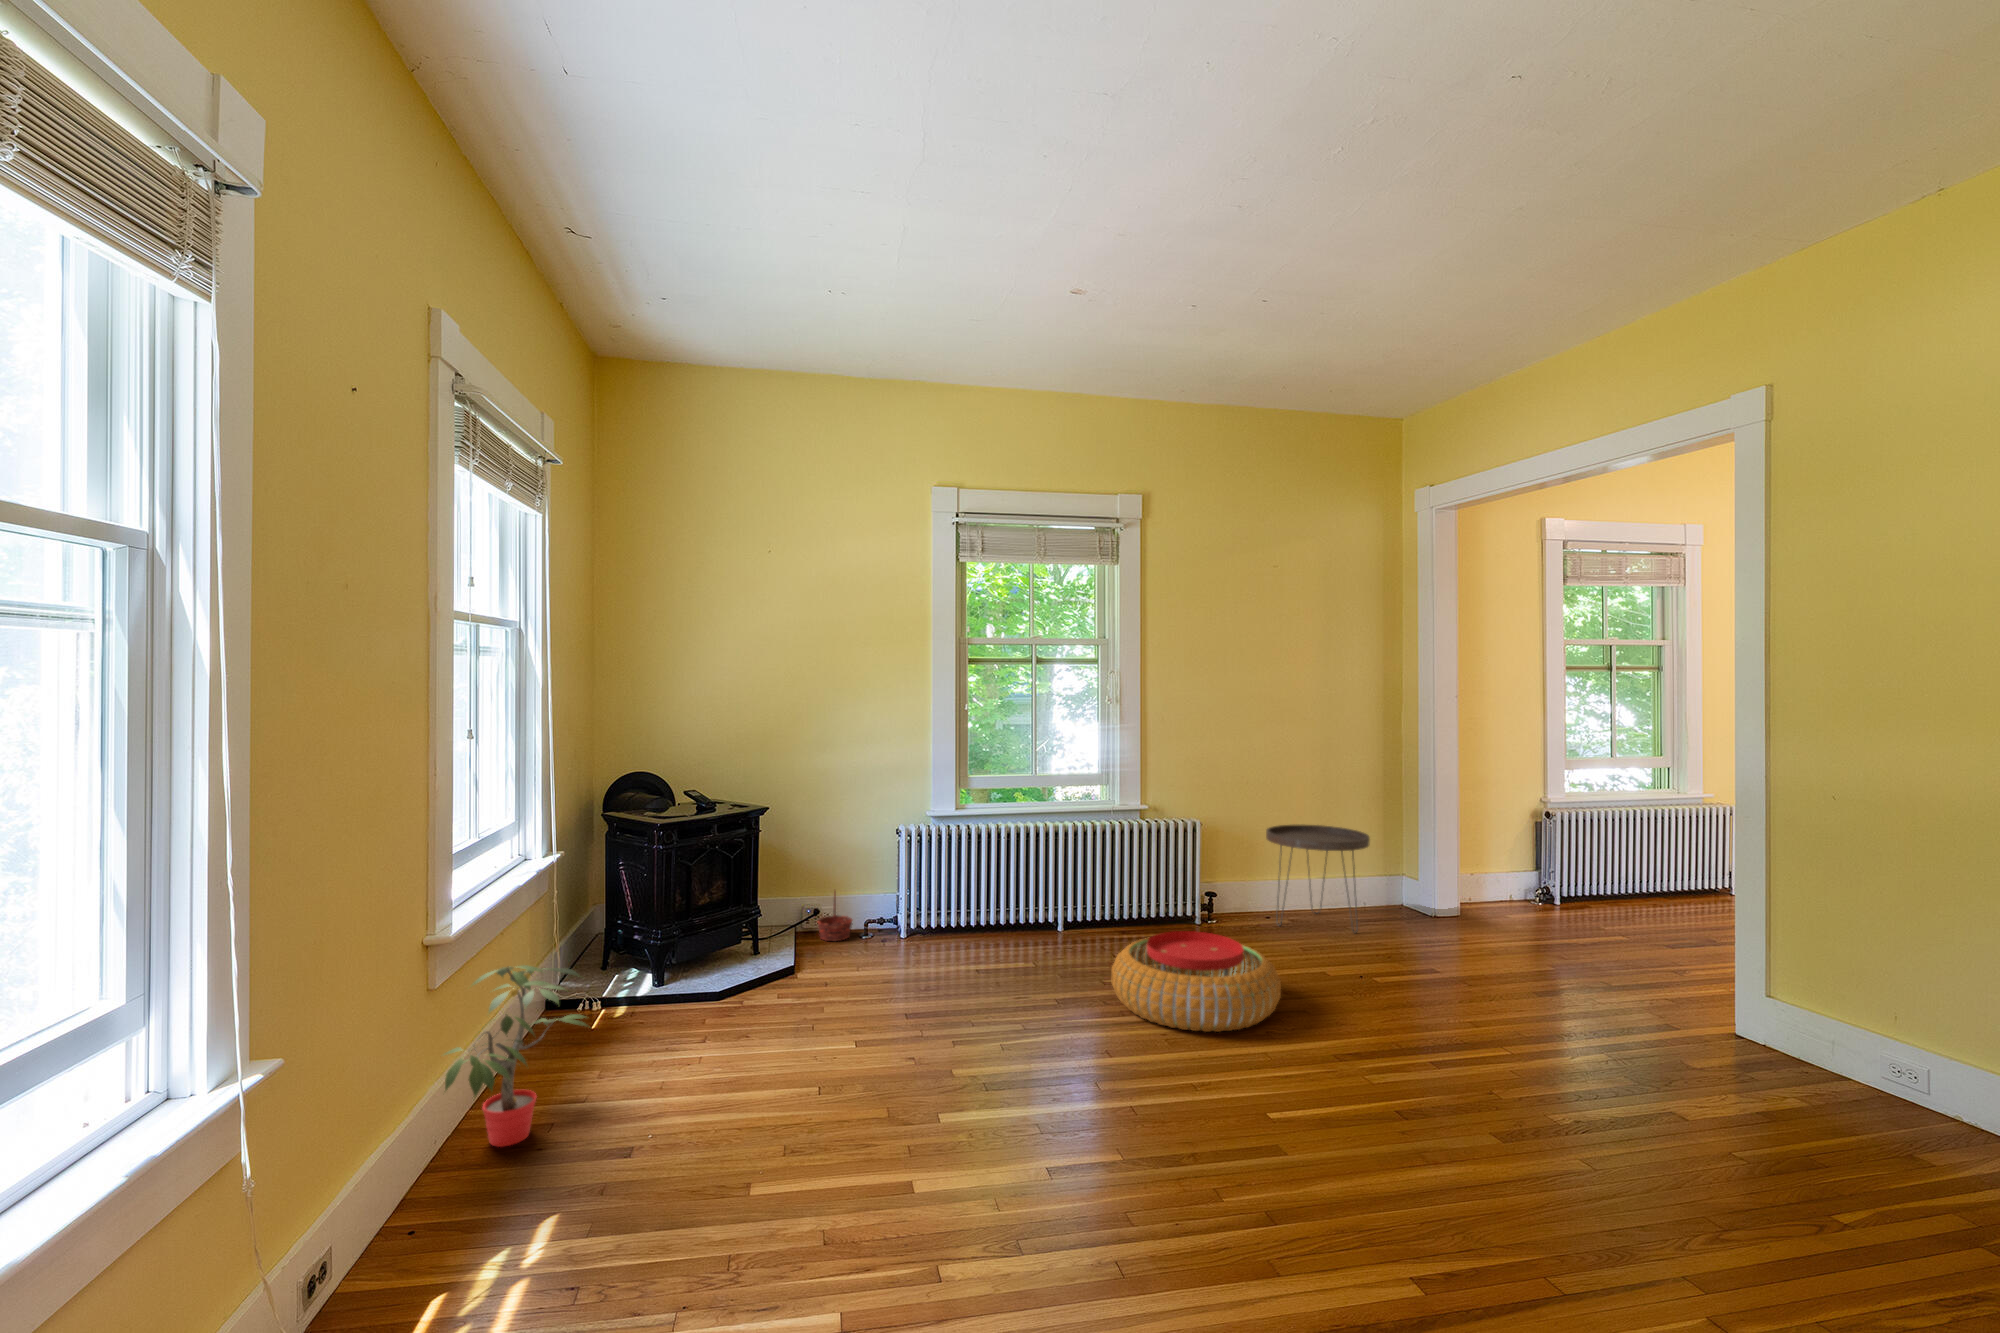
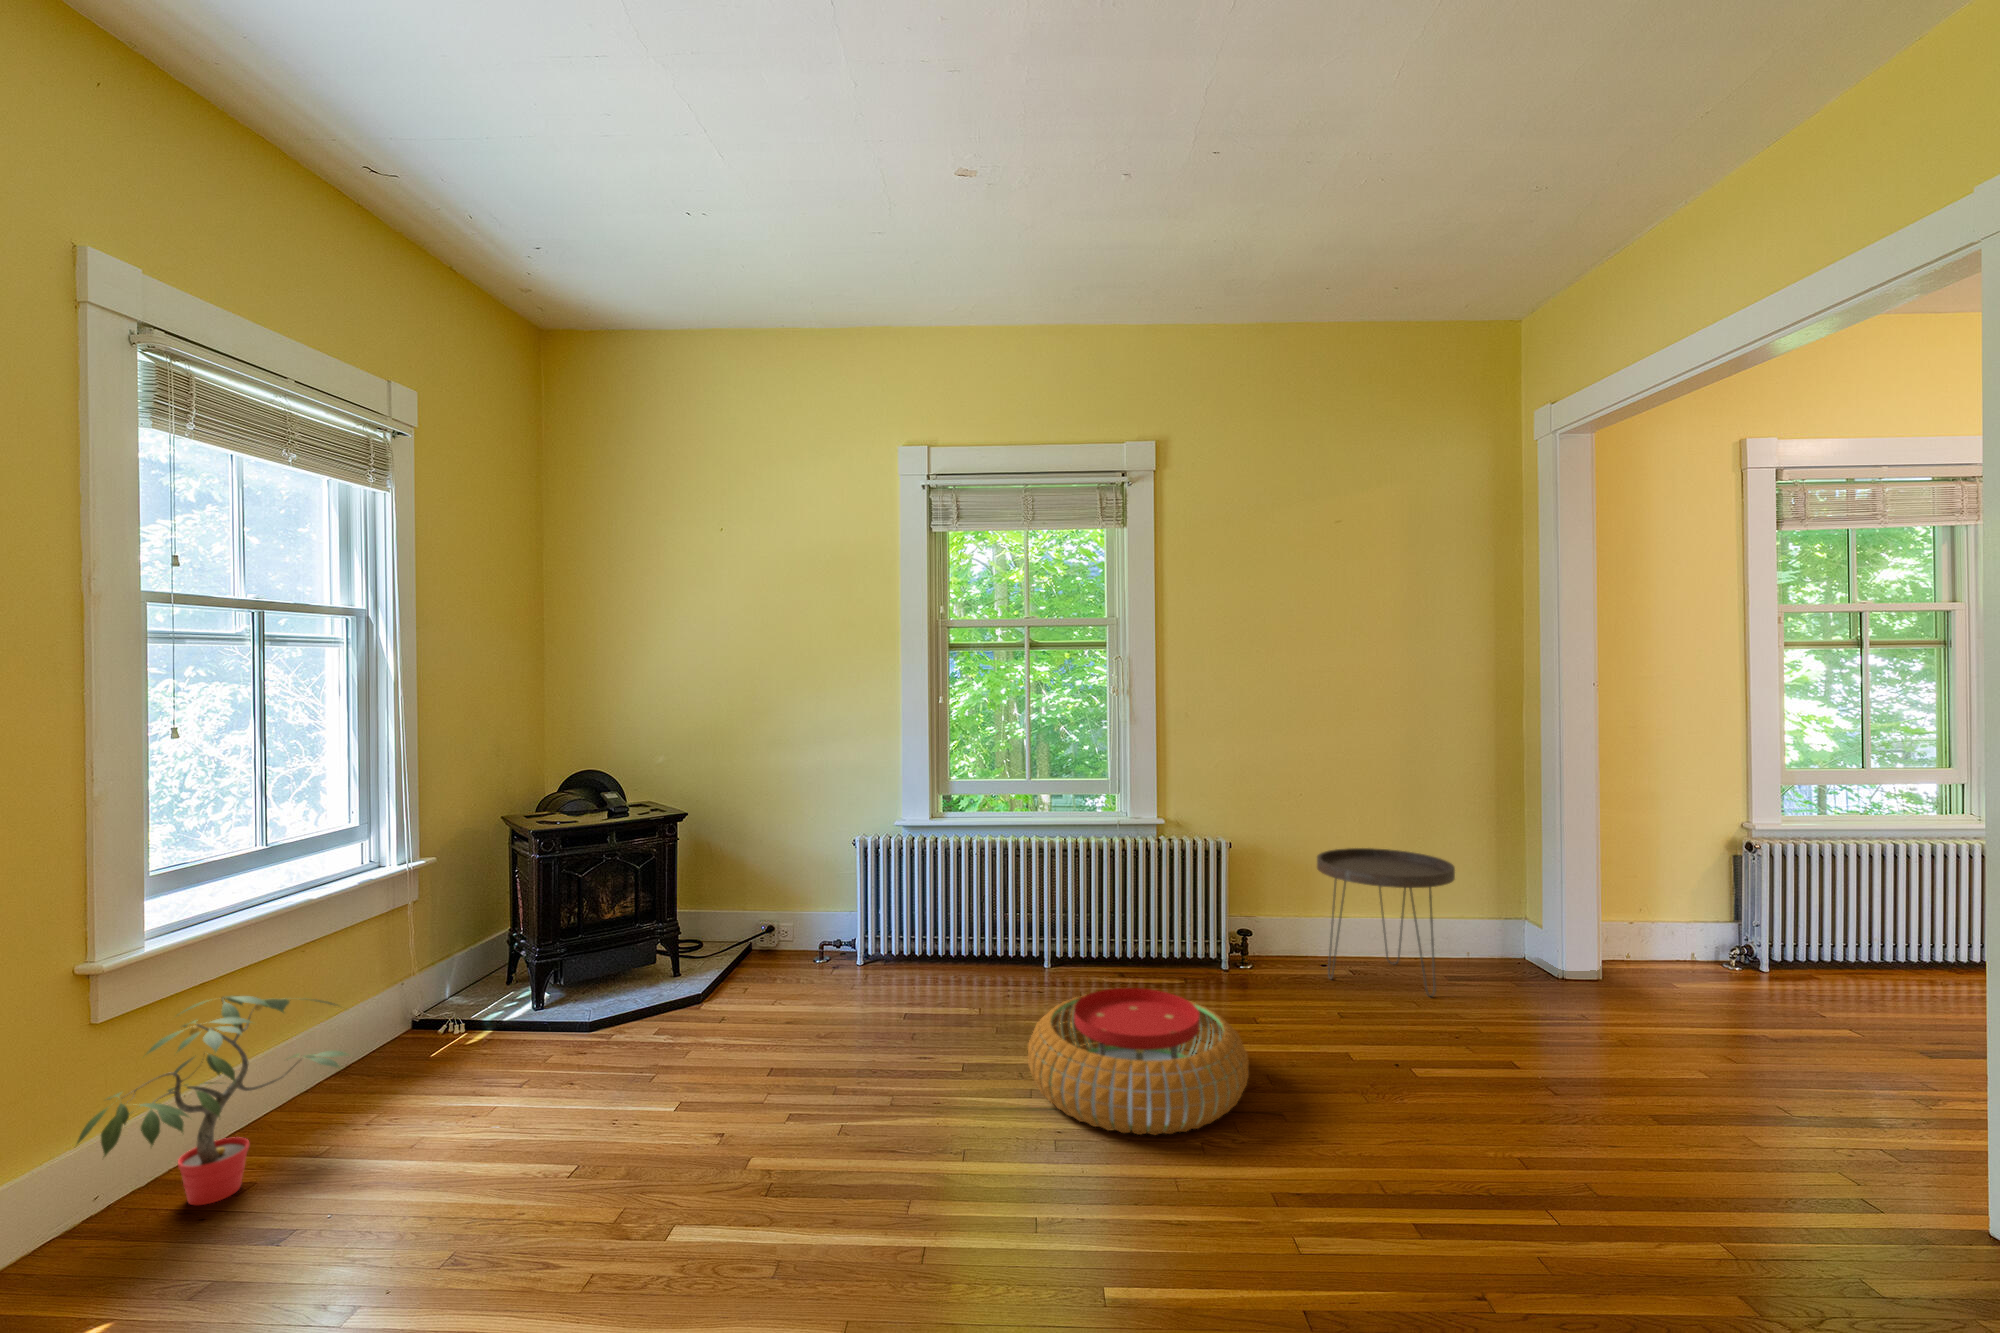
basket: present [818,891,852,941] -> none [765,906,806,965]

